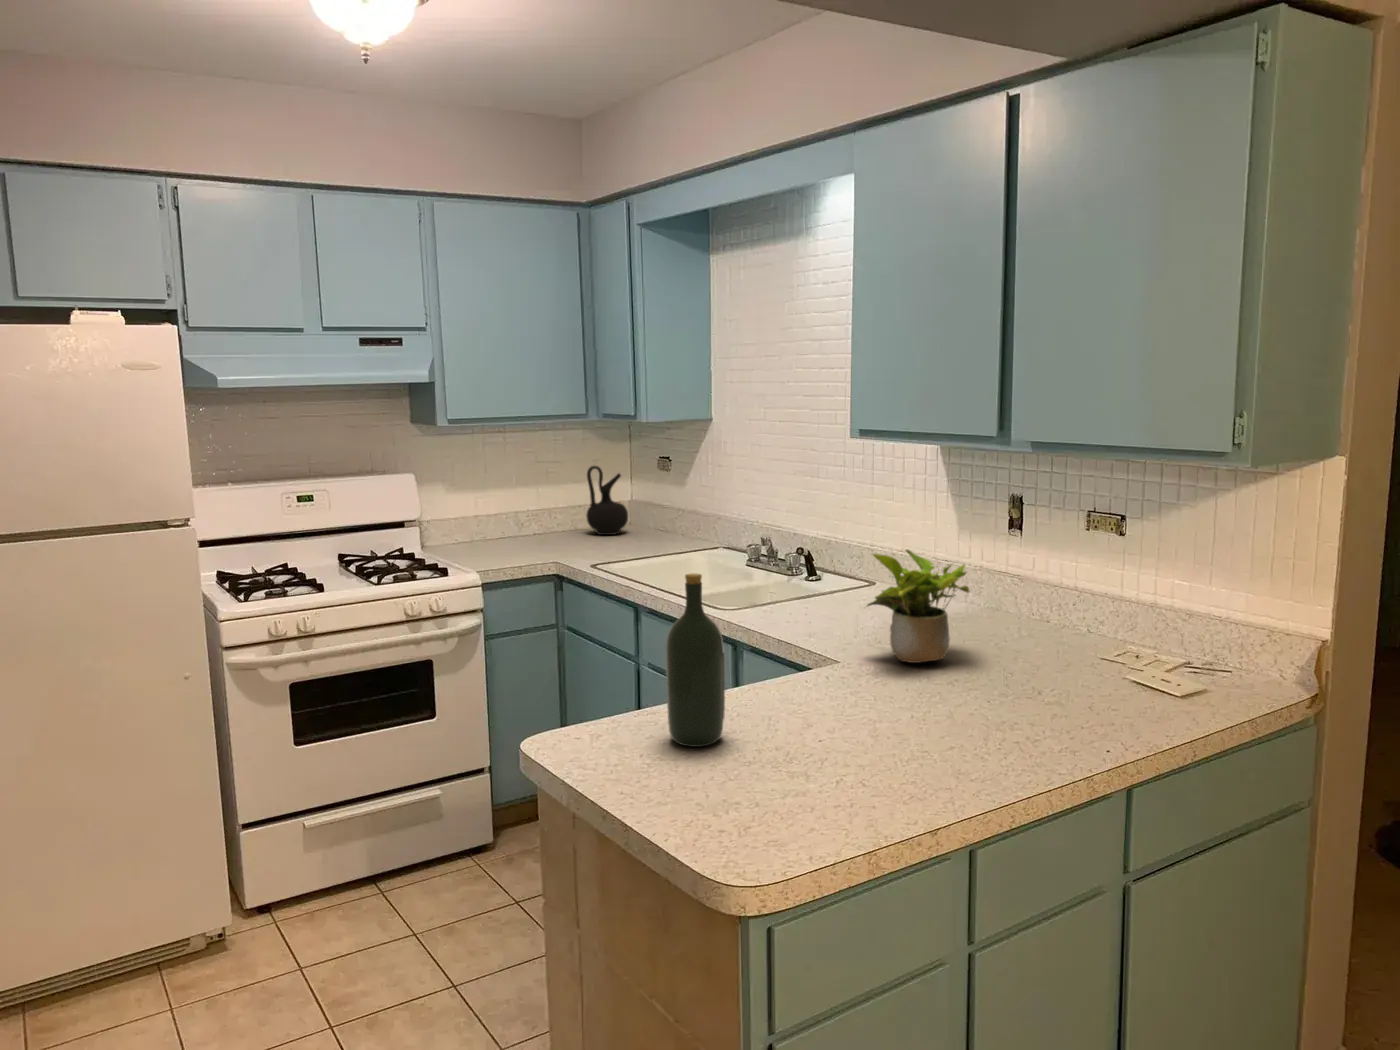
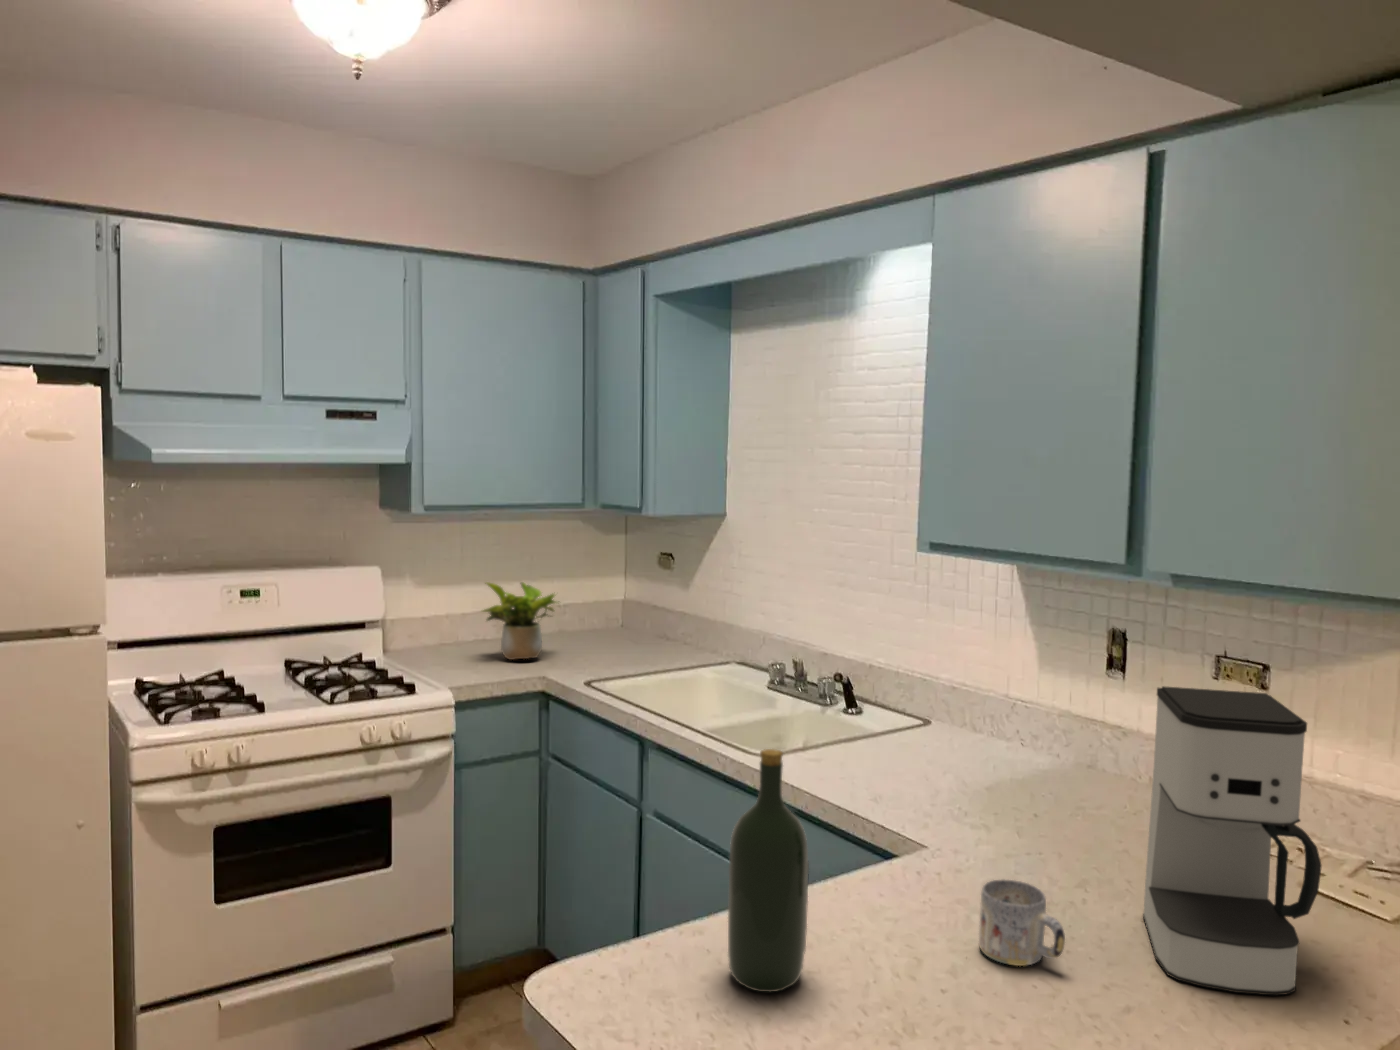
ceramic jug: present [586,466,628,535] -> none [576,562,624,642]
coffee maker: none [991,524,1110,741] -> present [1143,686,1321,995]
potted plant: present [867,550,969,663] -> present [483,582,556,660]
mug: none [860,671,918,729] -> present [979,879,1065,966]

